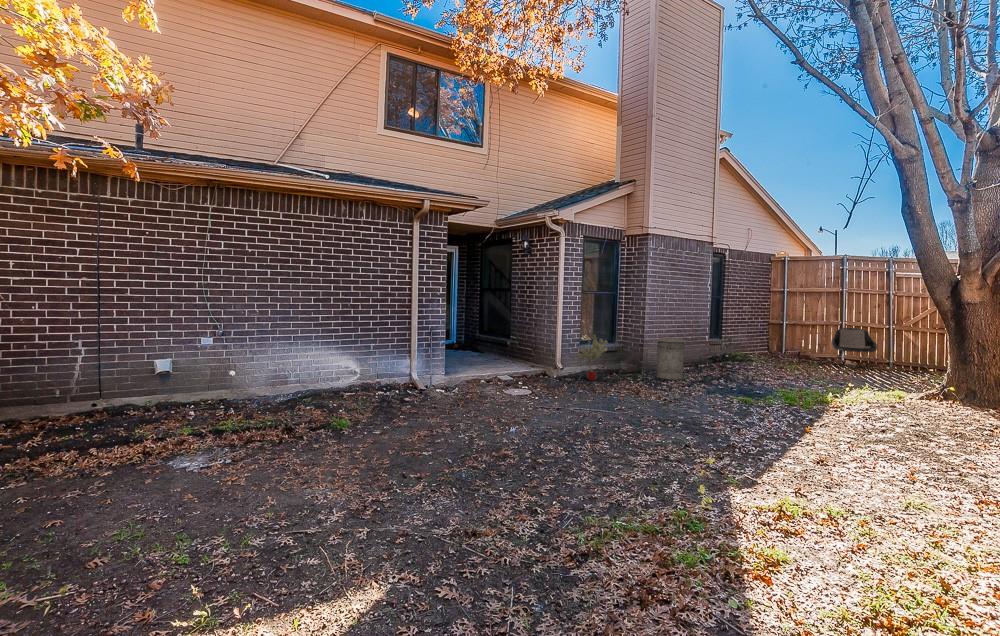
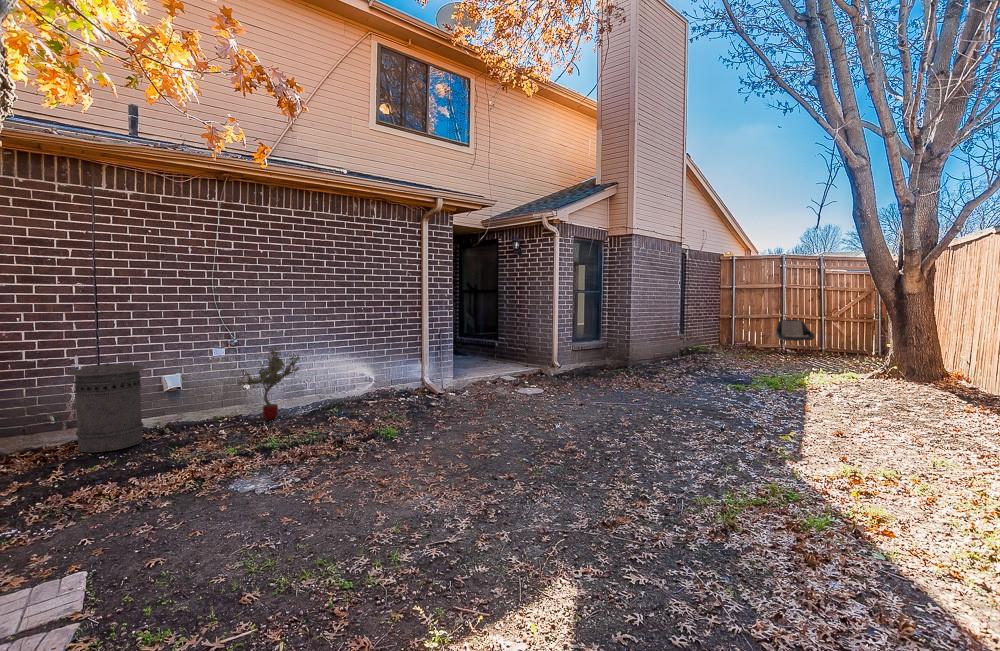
potted tree: present [577,335,607,380] -> present [237,347,299,420]
trash can: present [656,337,686,380] -> present [68,363,145,452]

